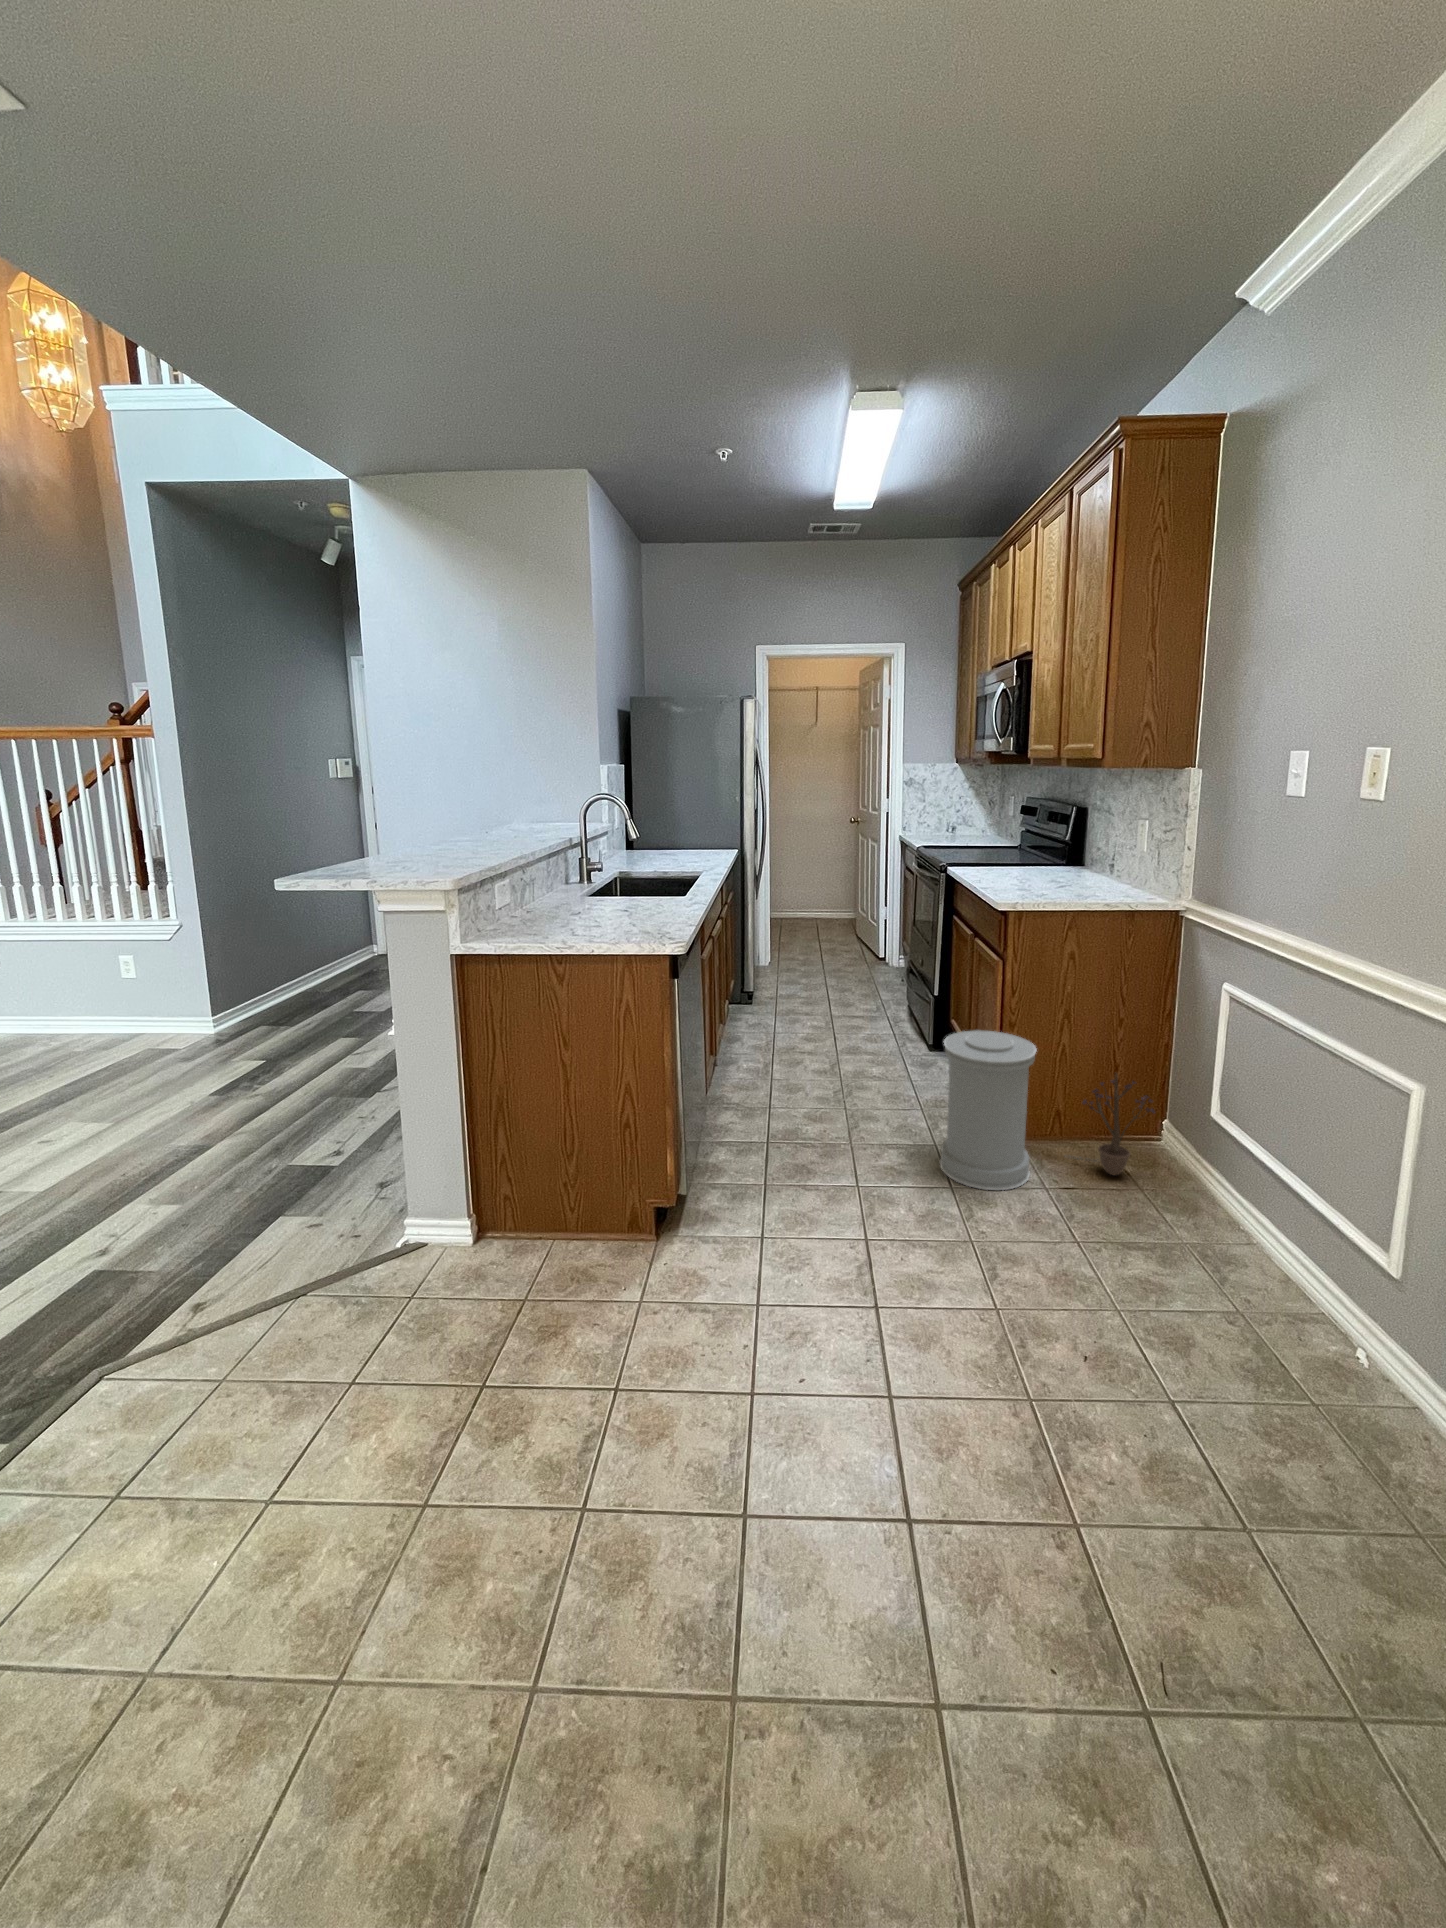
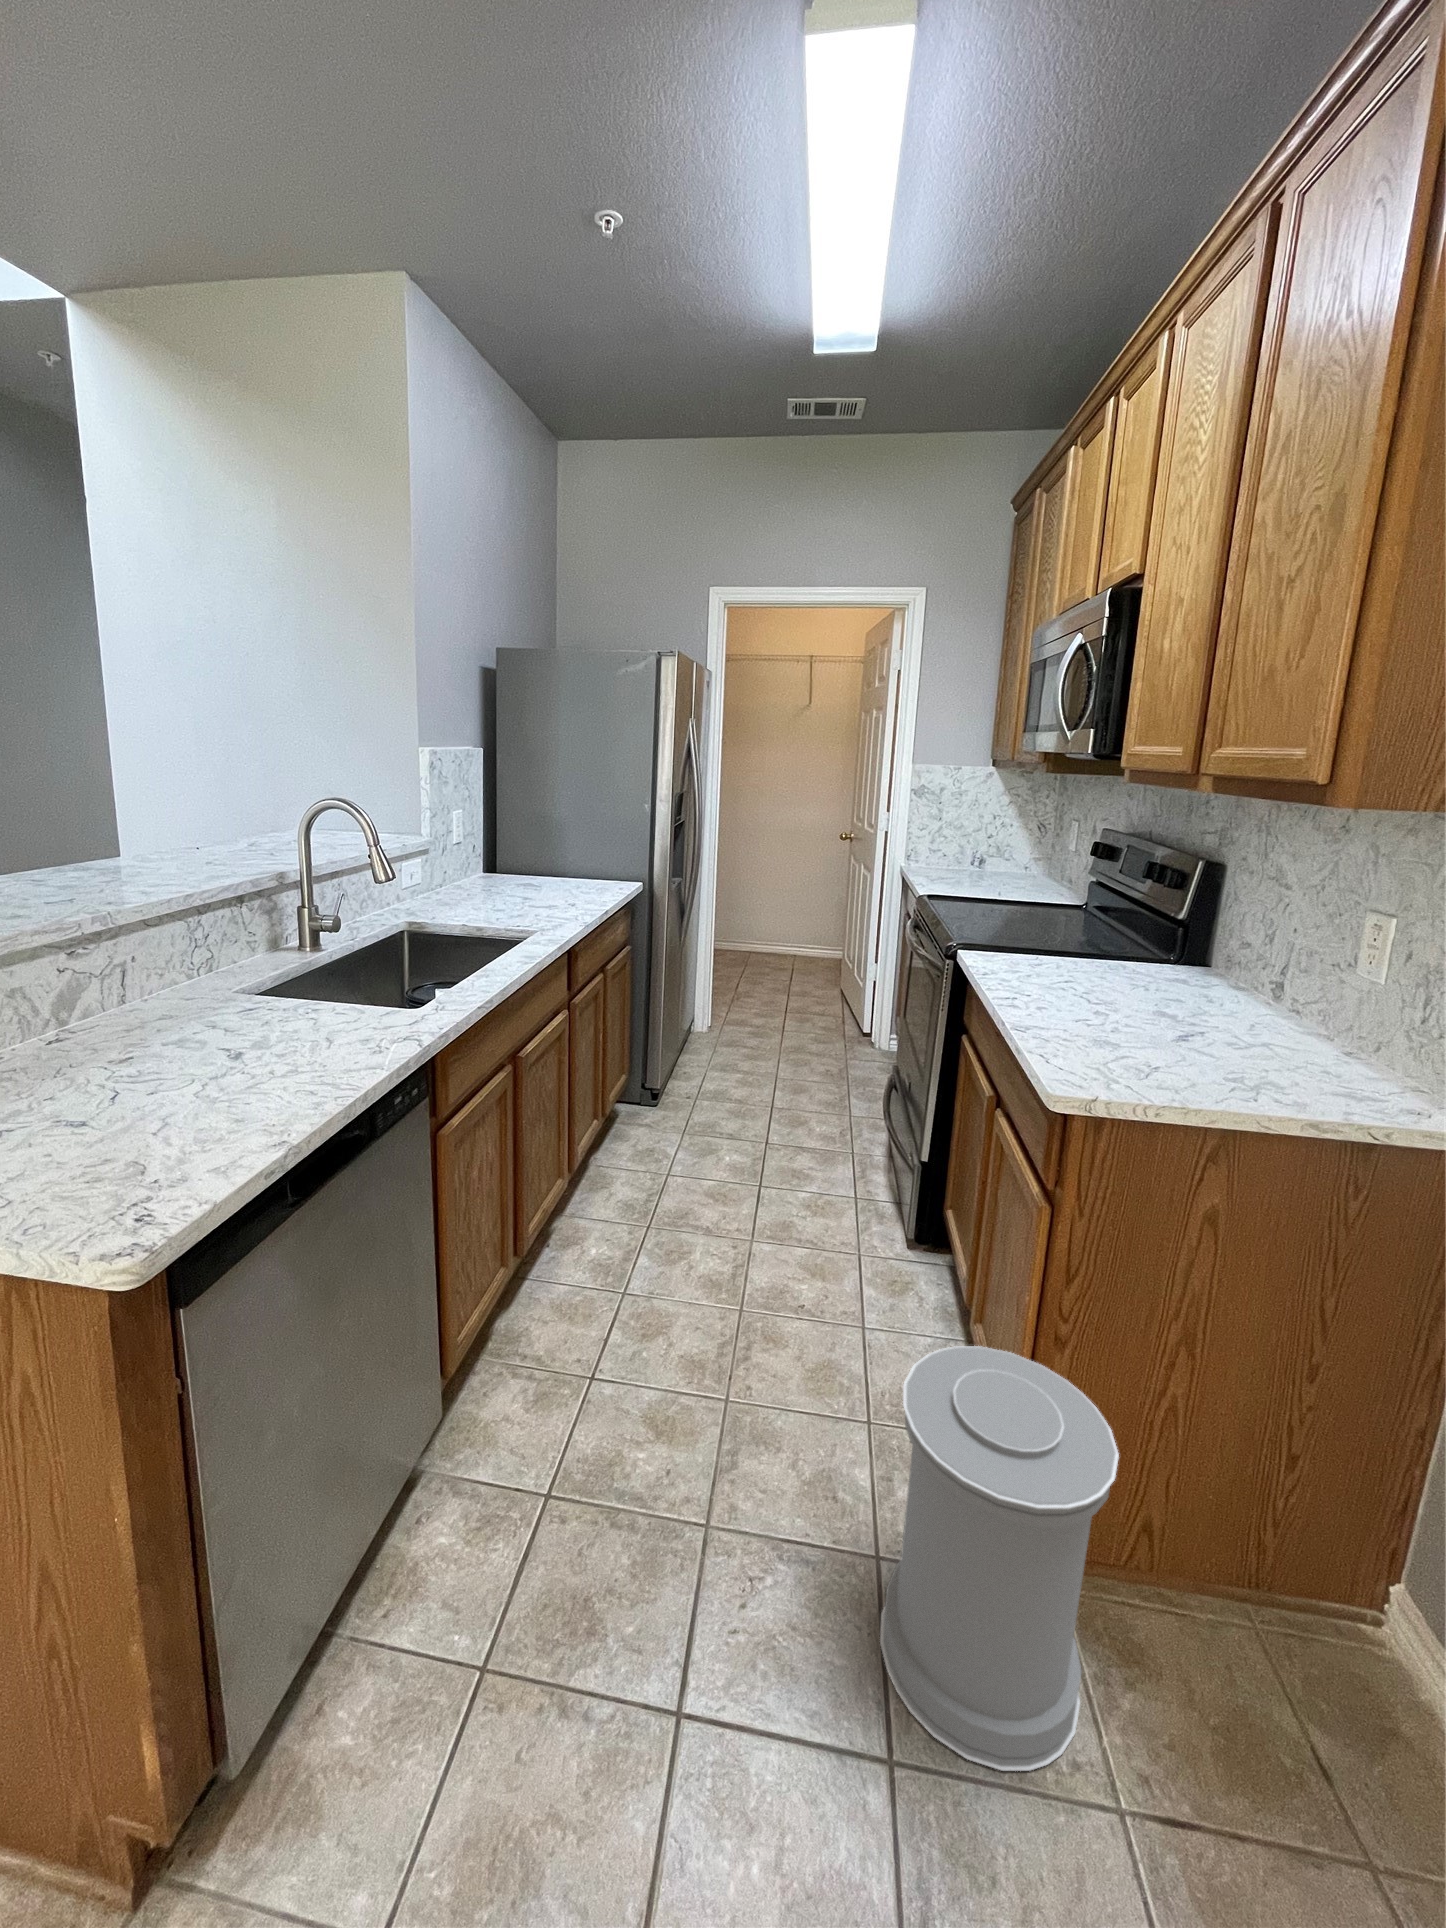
decorative plant: present [1077,1073,1155,1176] -> none [1160,1529,1411,1753]

